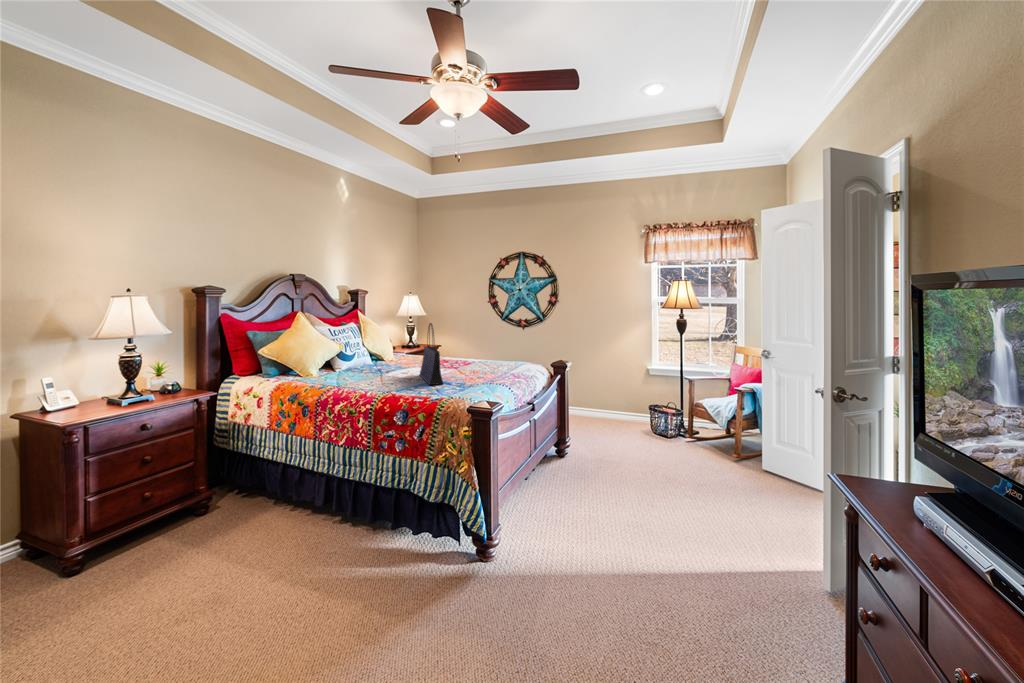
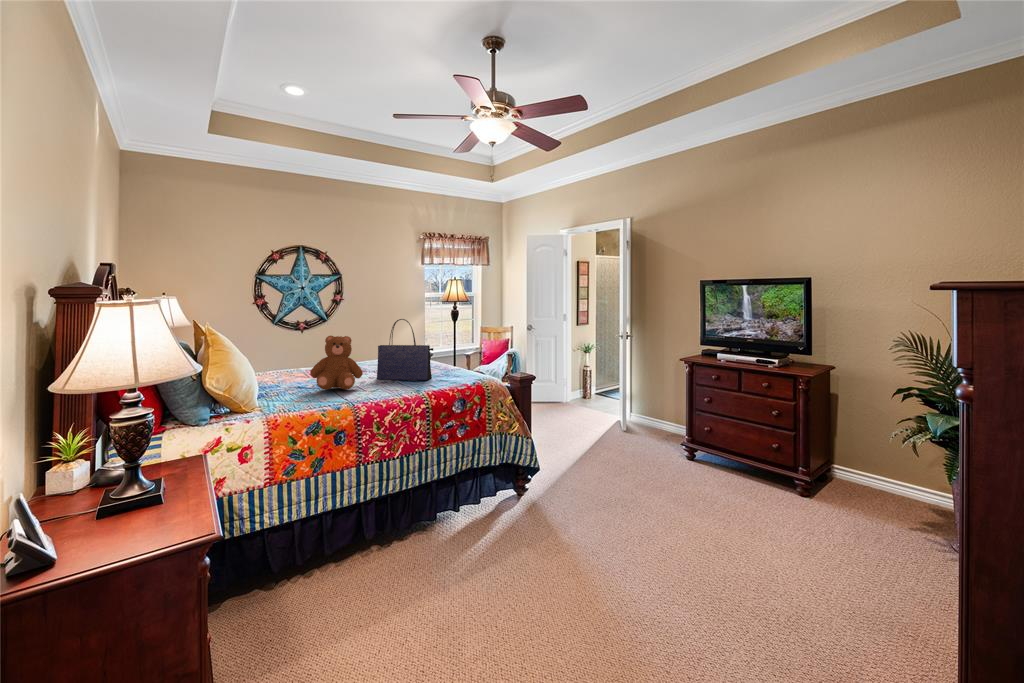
teddy bear: none [352,332,394,379] -> present [310,336,363,390]

